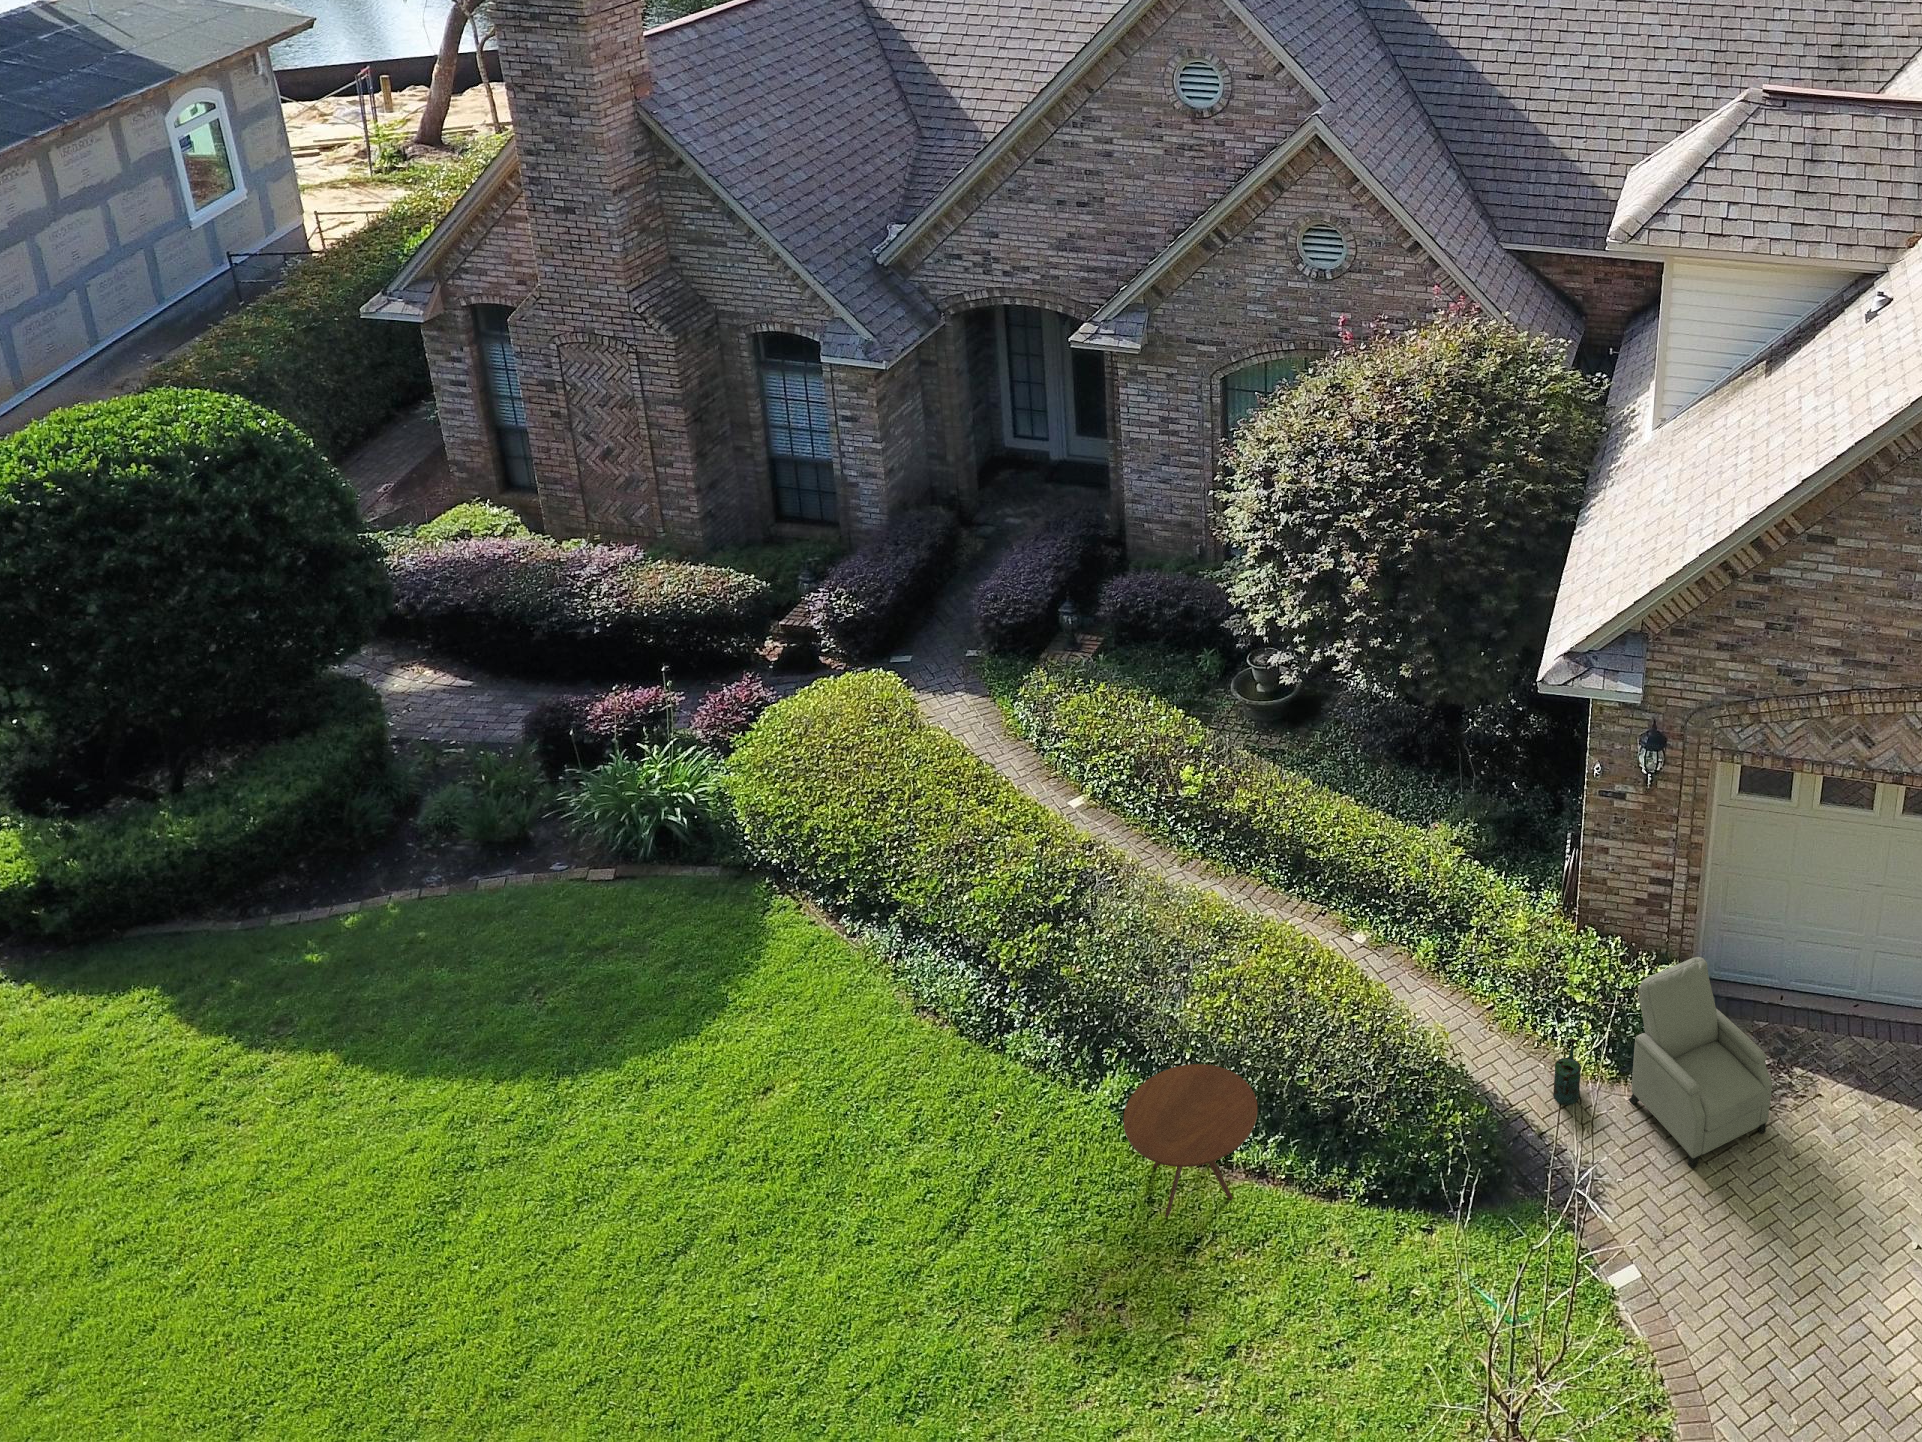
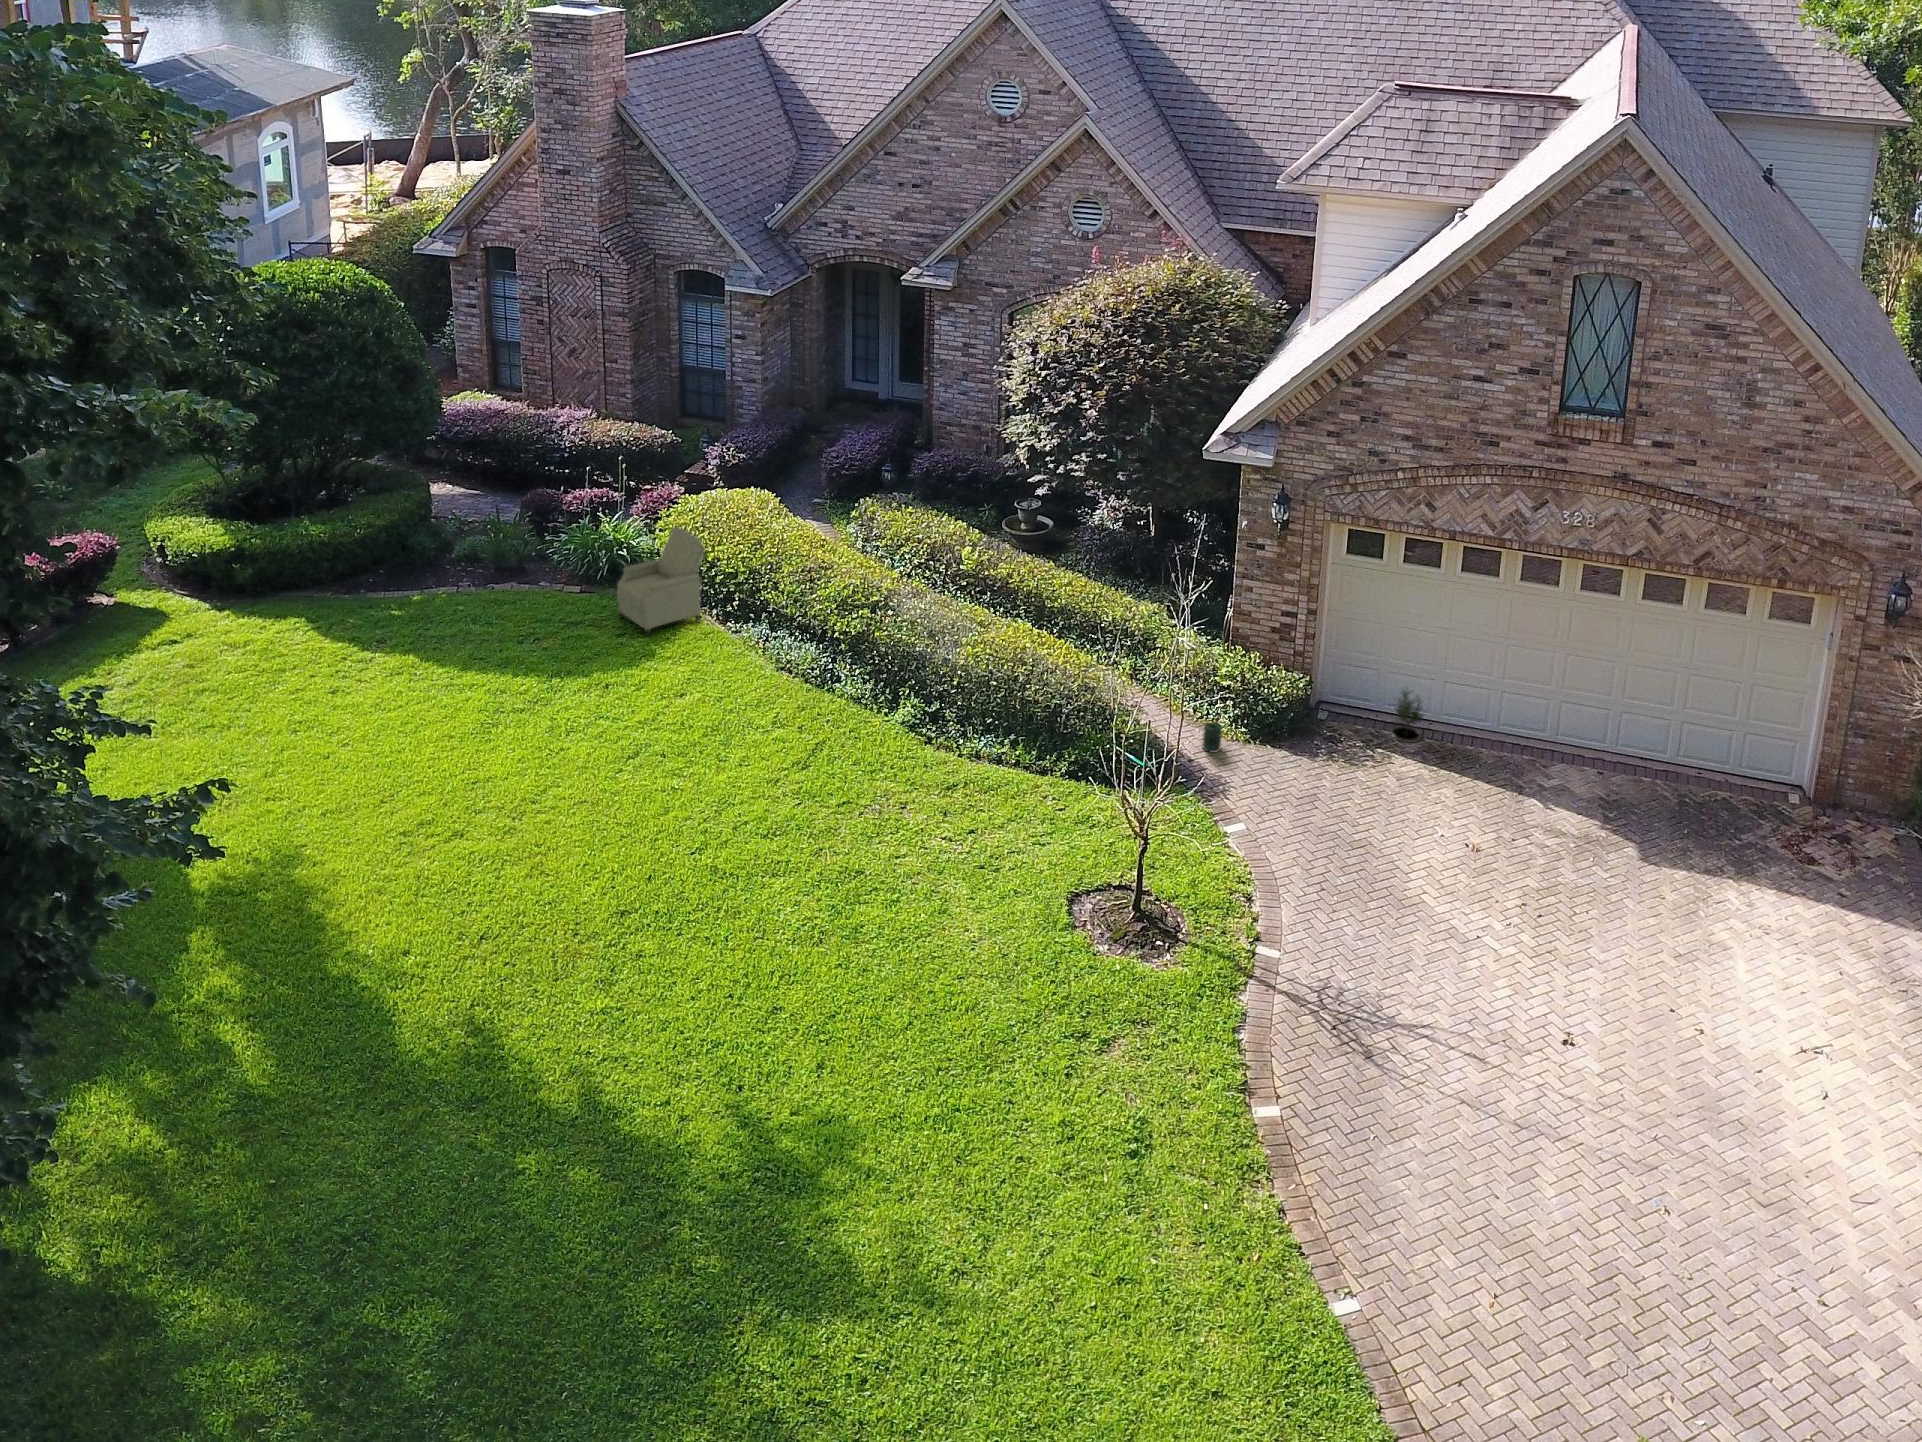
chair: present [1629,957,1772,1169] -> present [617,527,705,637]
potted tree: none [1804,966,1853,1042] -> present [1391,690,1424,742]
round table: present [1123,1064,1258,1217] -> none [910,687,998,774]

